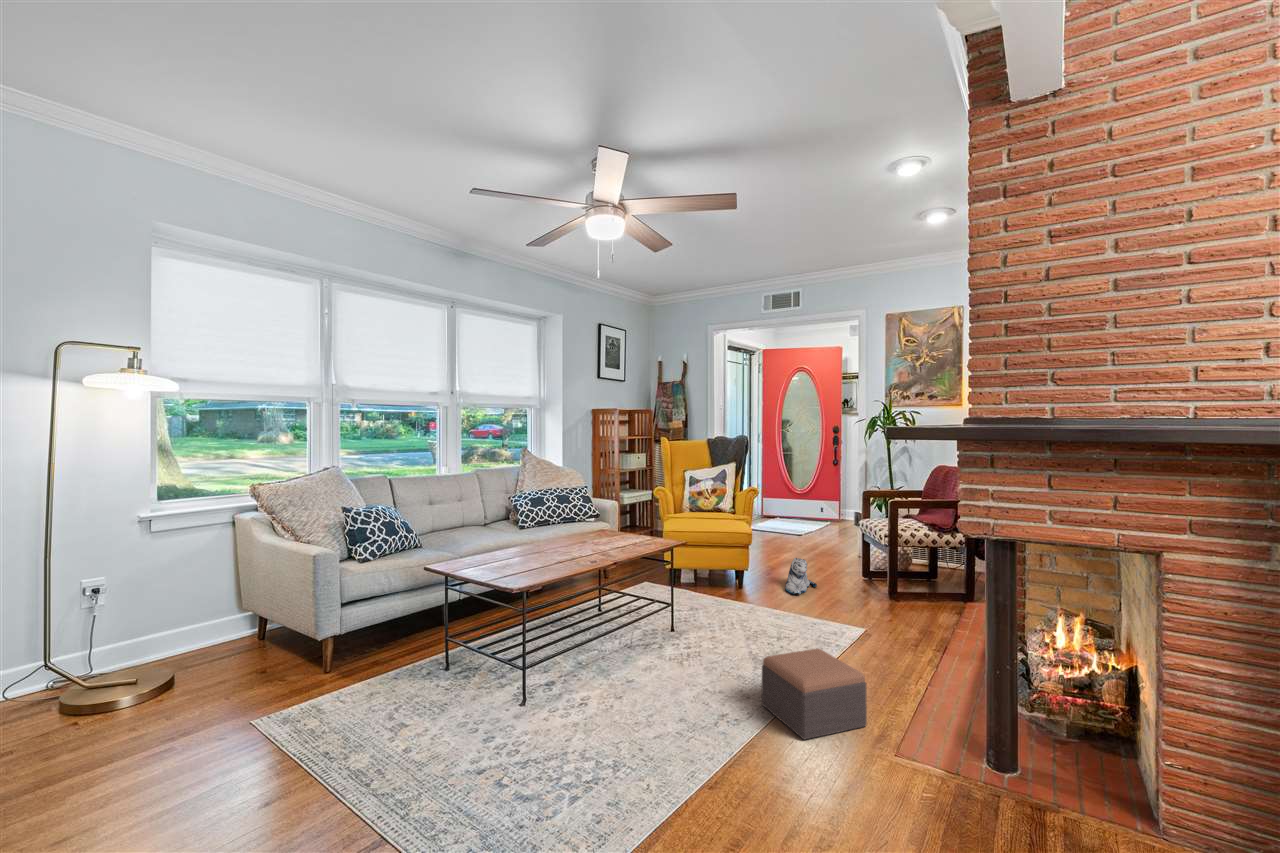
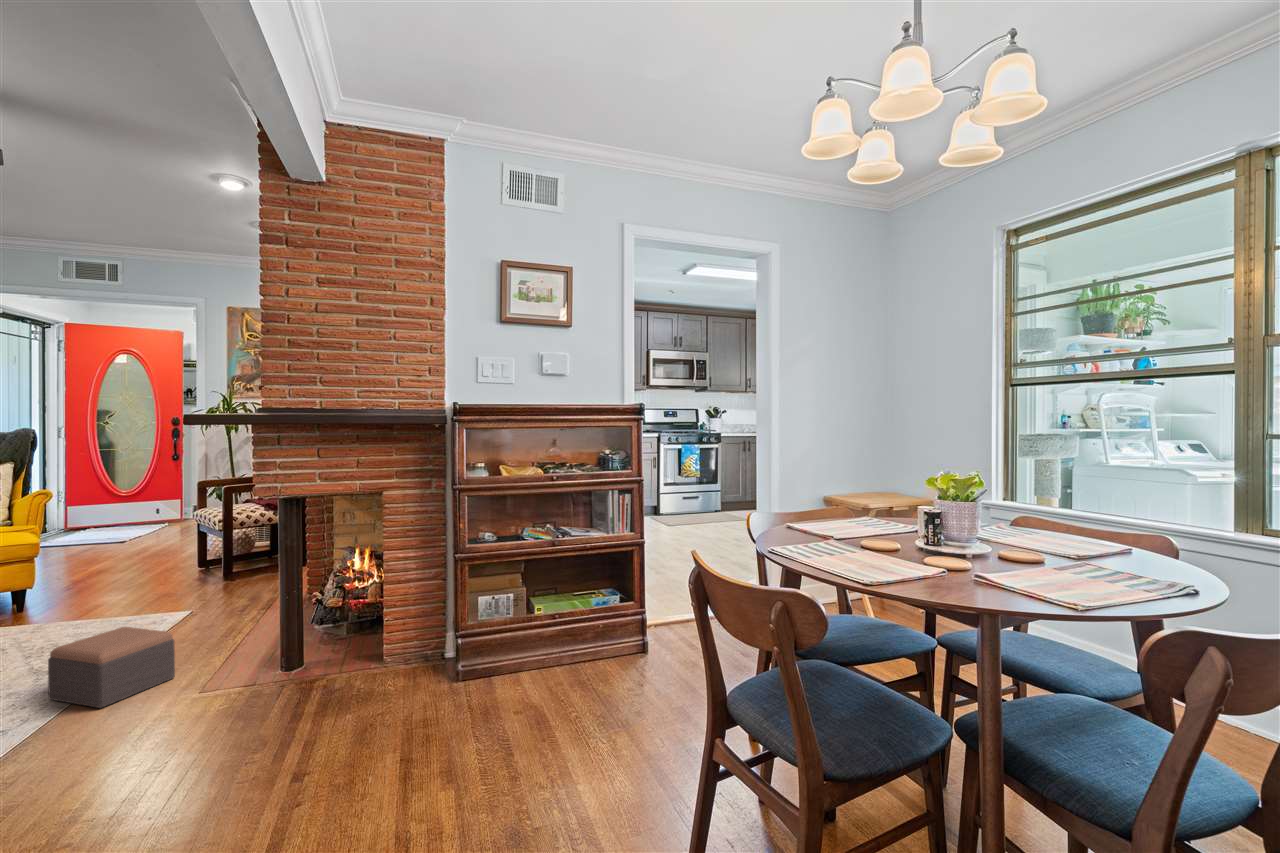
plush toy: present [785,558,817,594] -> none [94,559,139,598]

